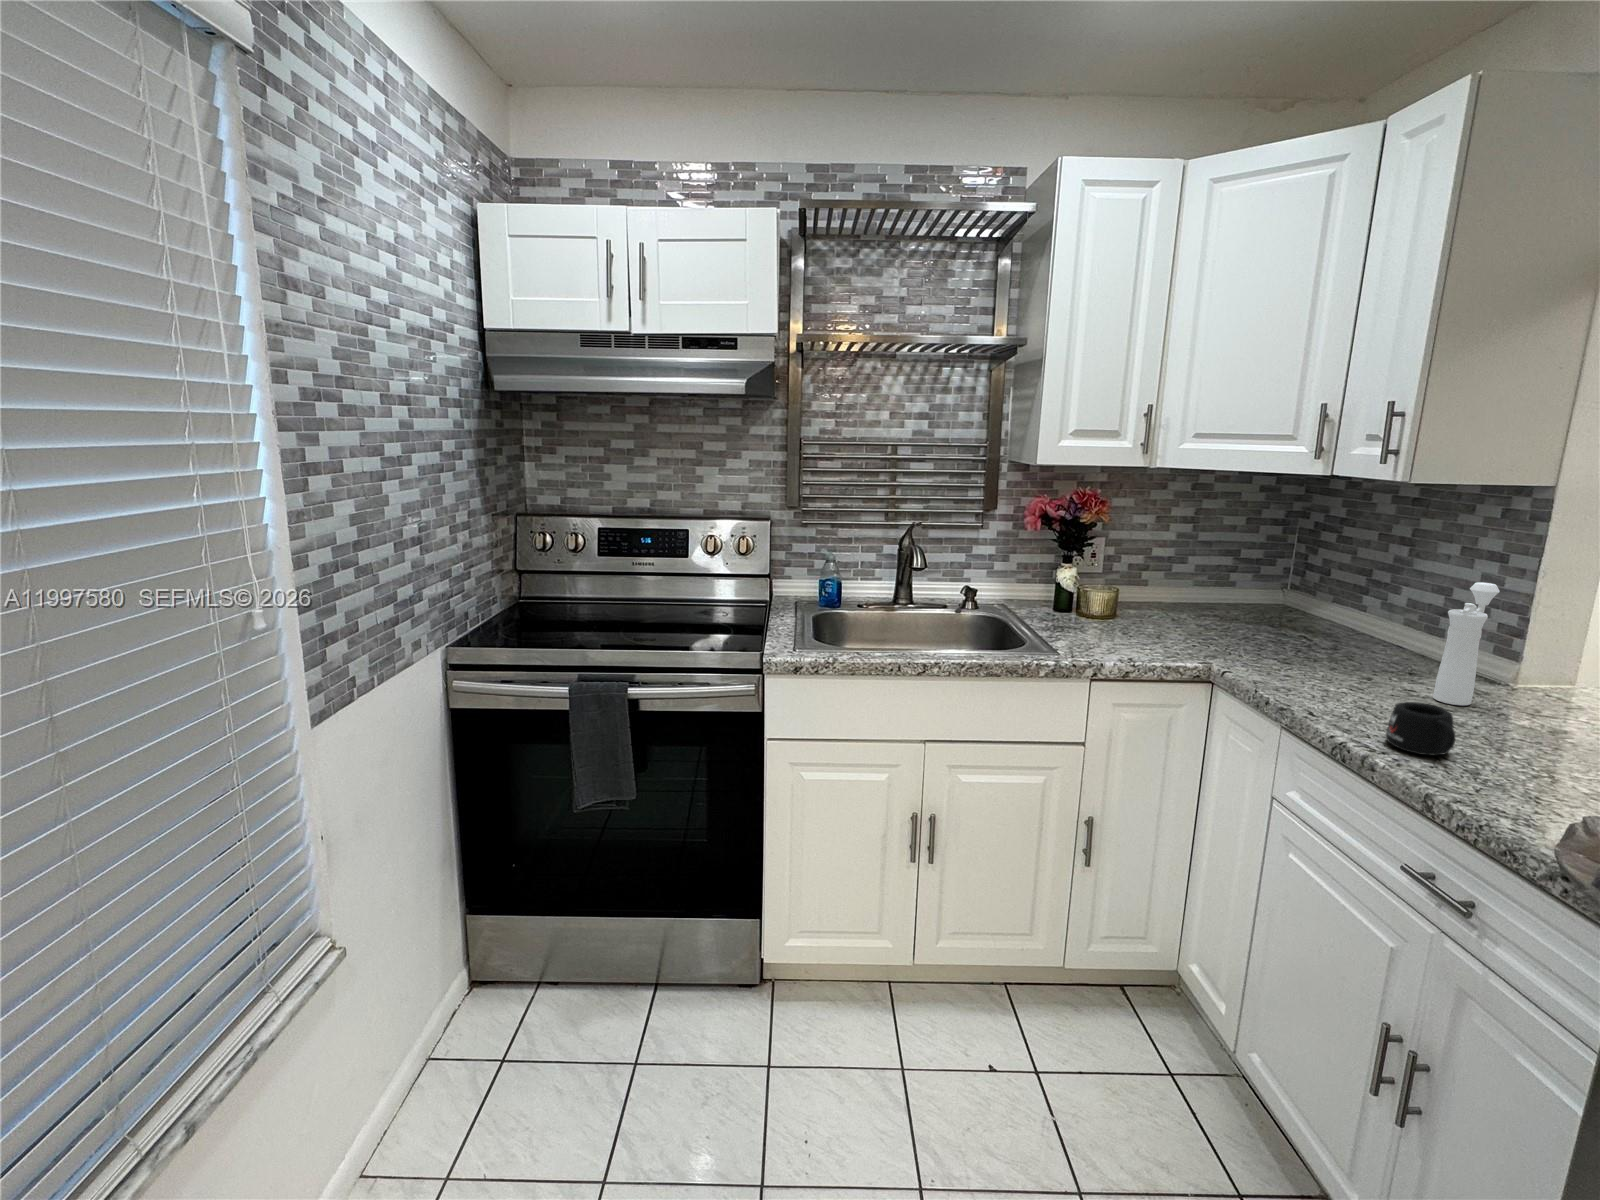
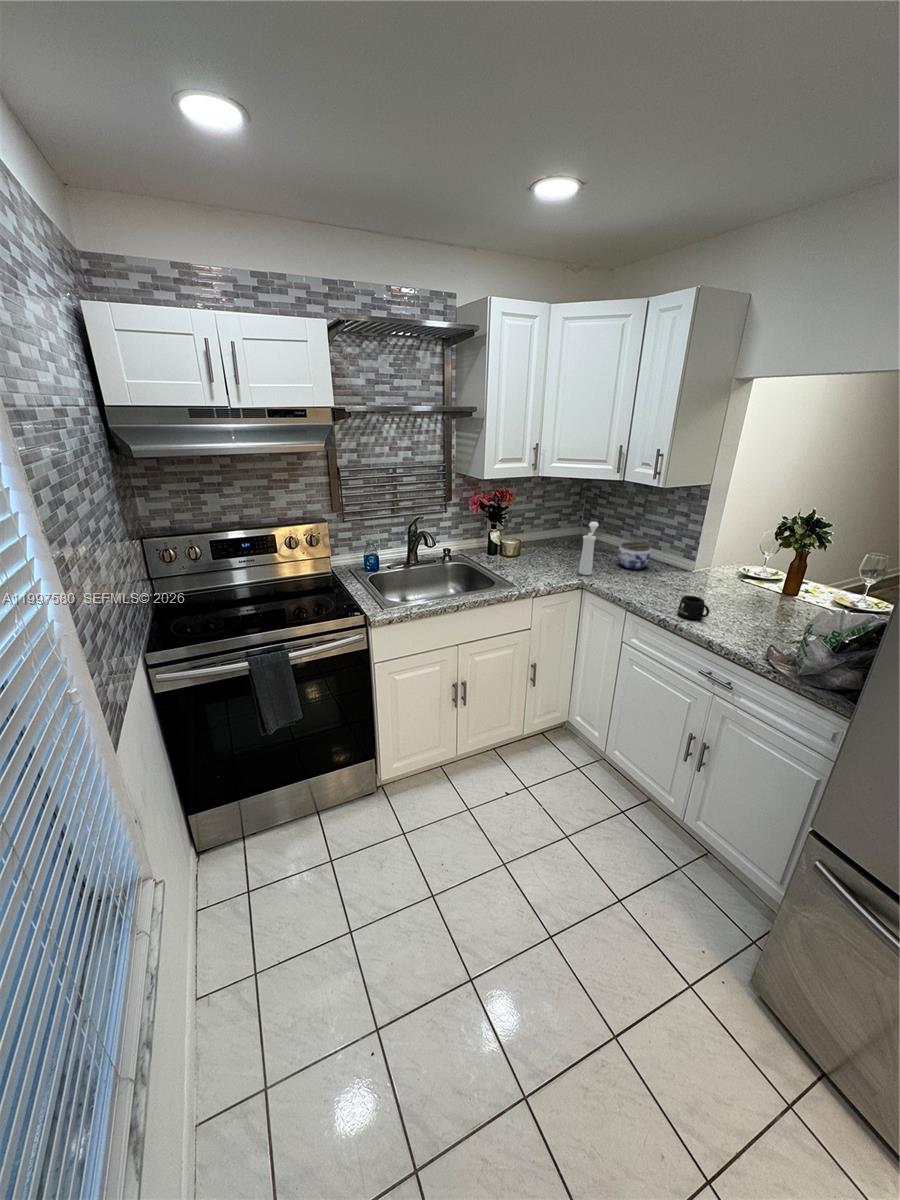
pepper mill: present [1433,582,1500,705] -> present [579,522,599,575]
jar: none [1322,607,1401,664] -> present [618,542,651,569]

